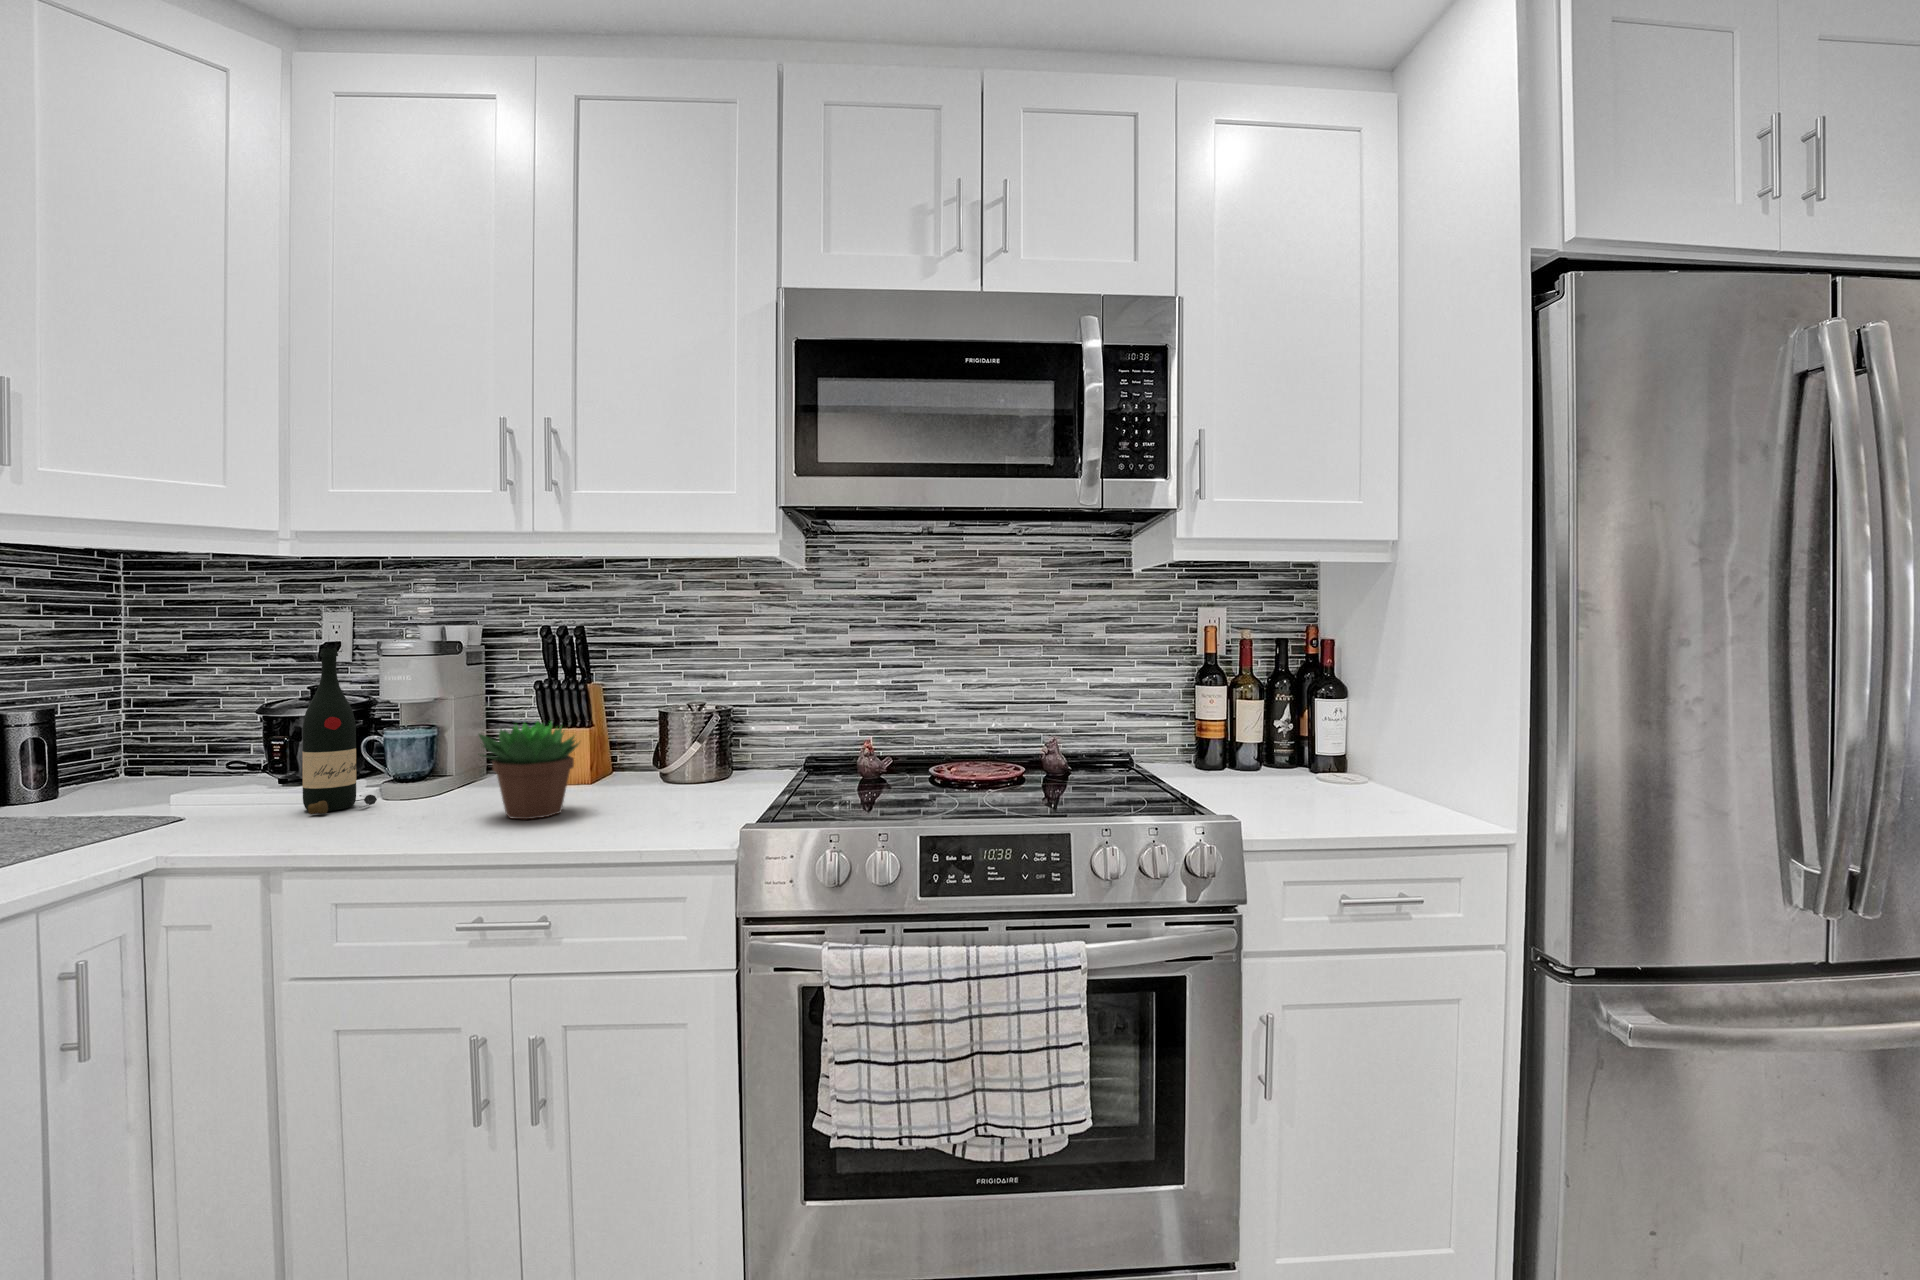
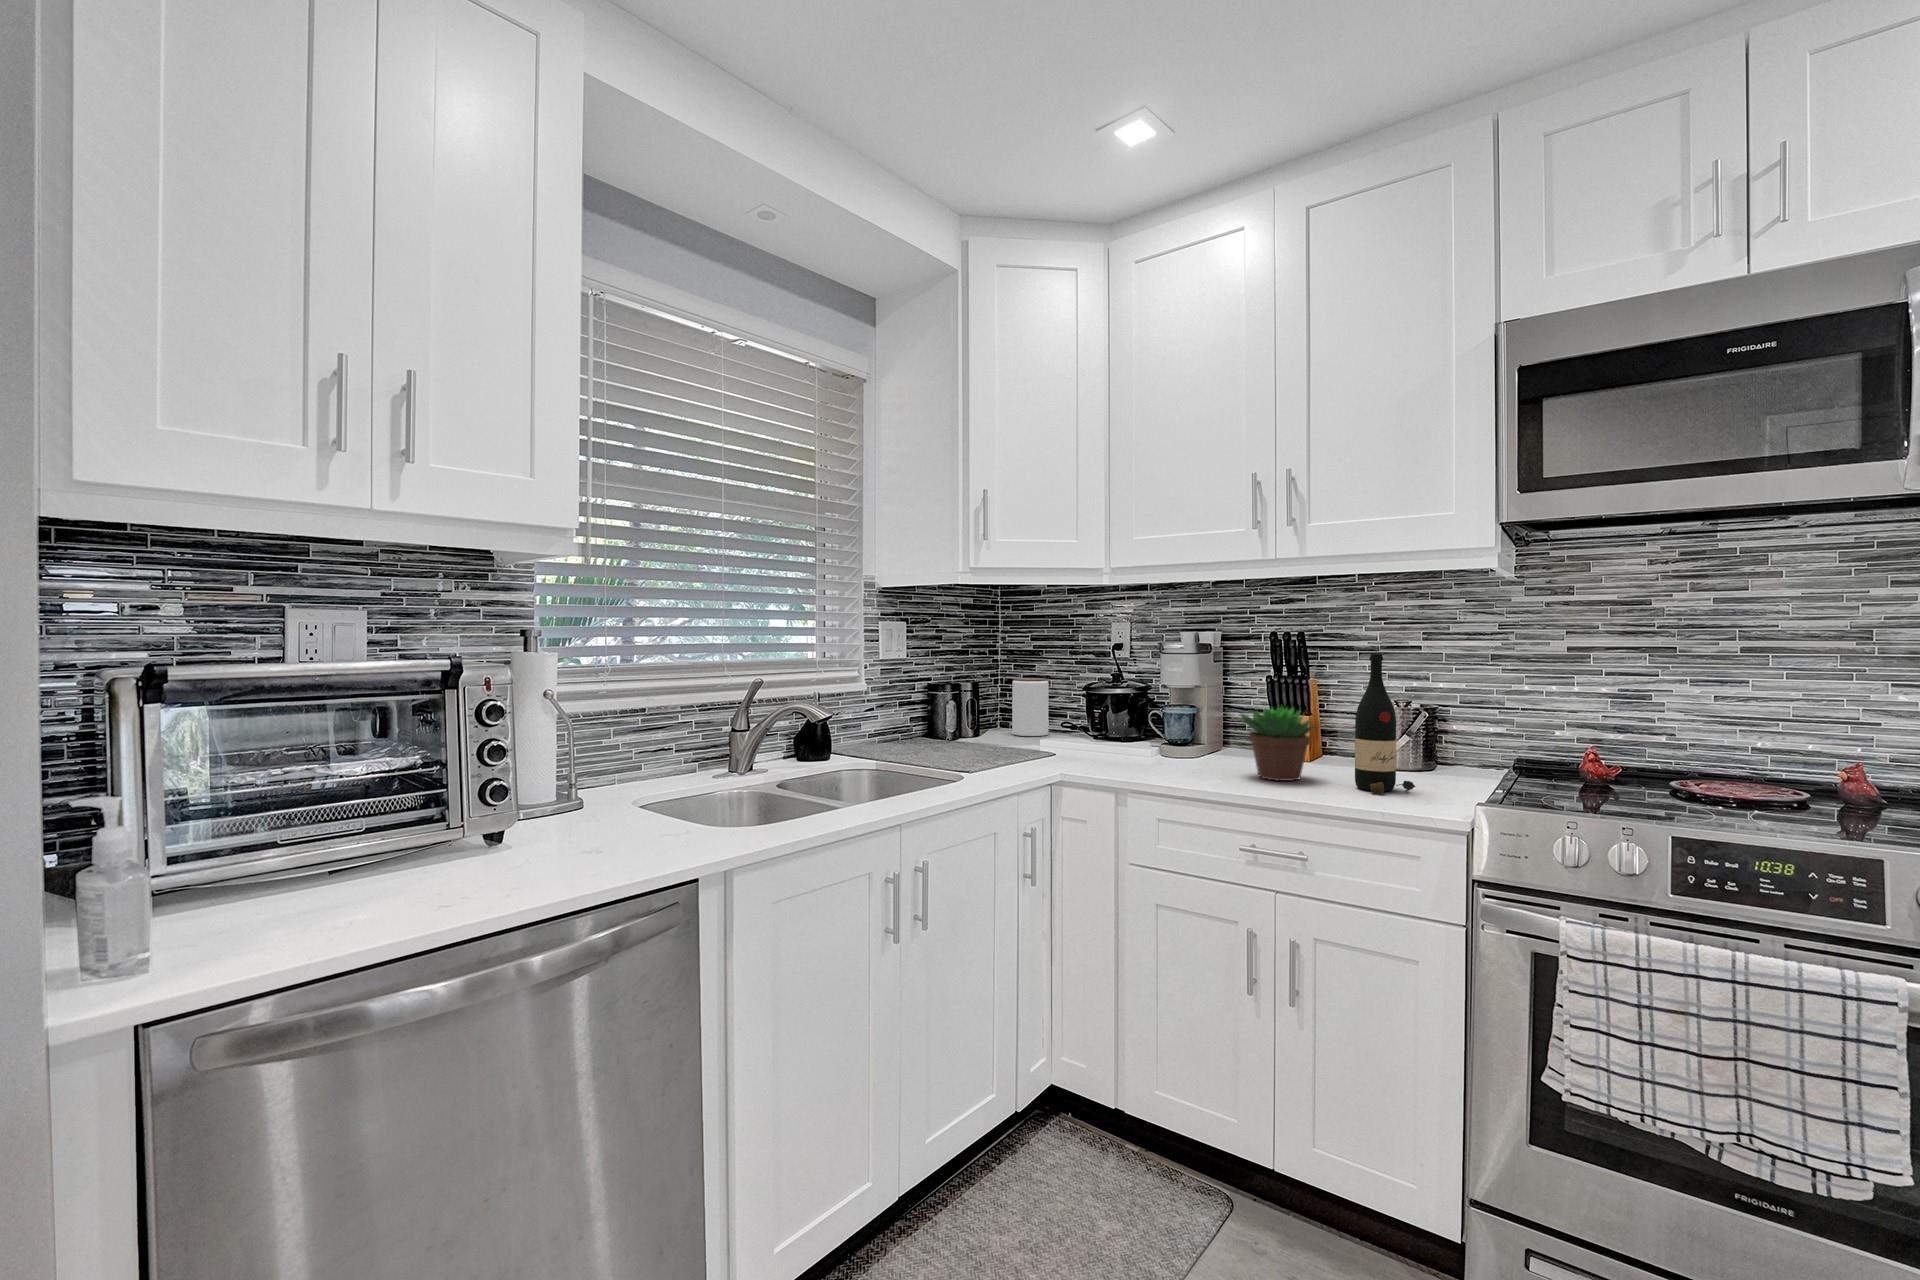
wine bottle: present [302,648,377,814] -> present [1355,654,1415,793]
jar: none [134,695,209,786] -> present [1012,678,1049,736]

